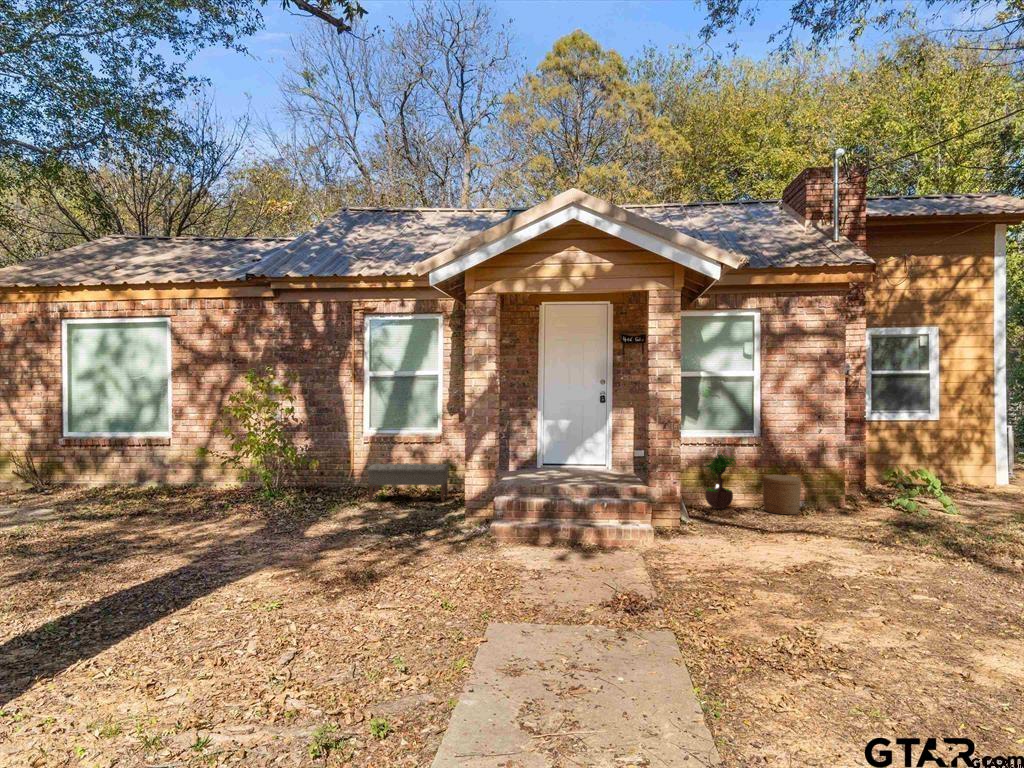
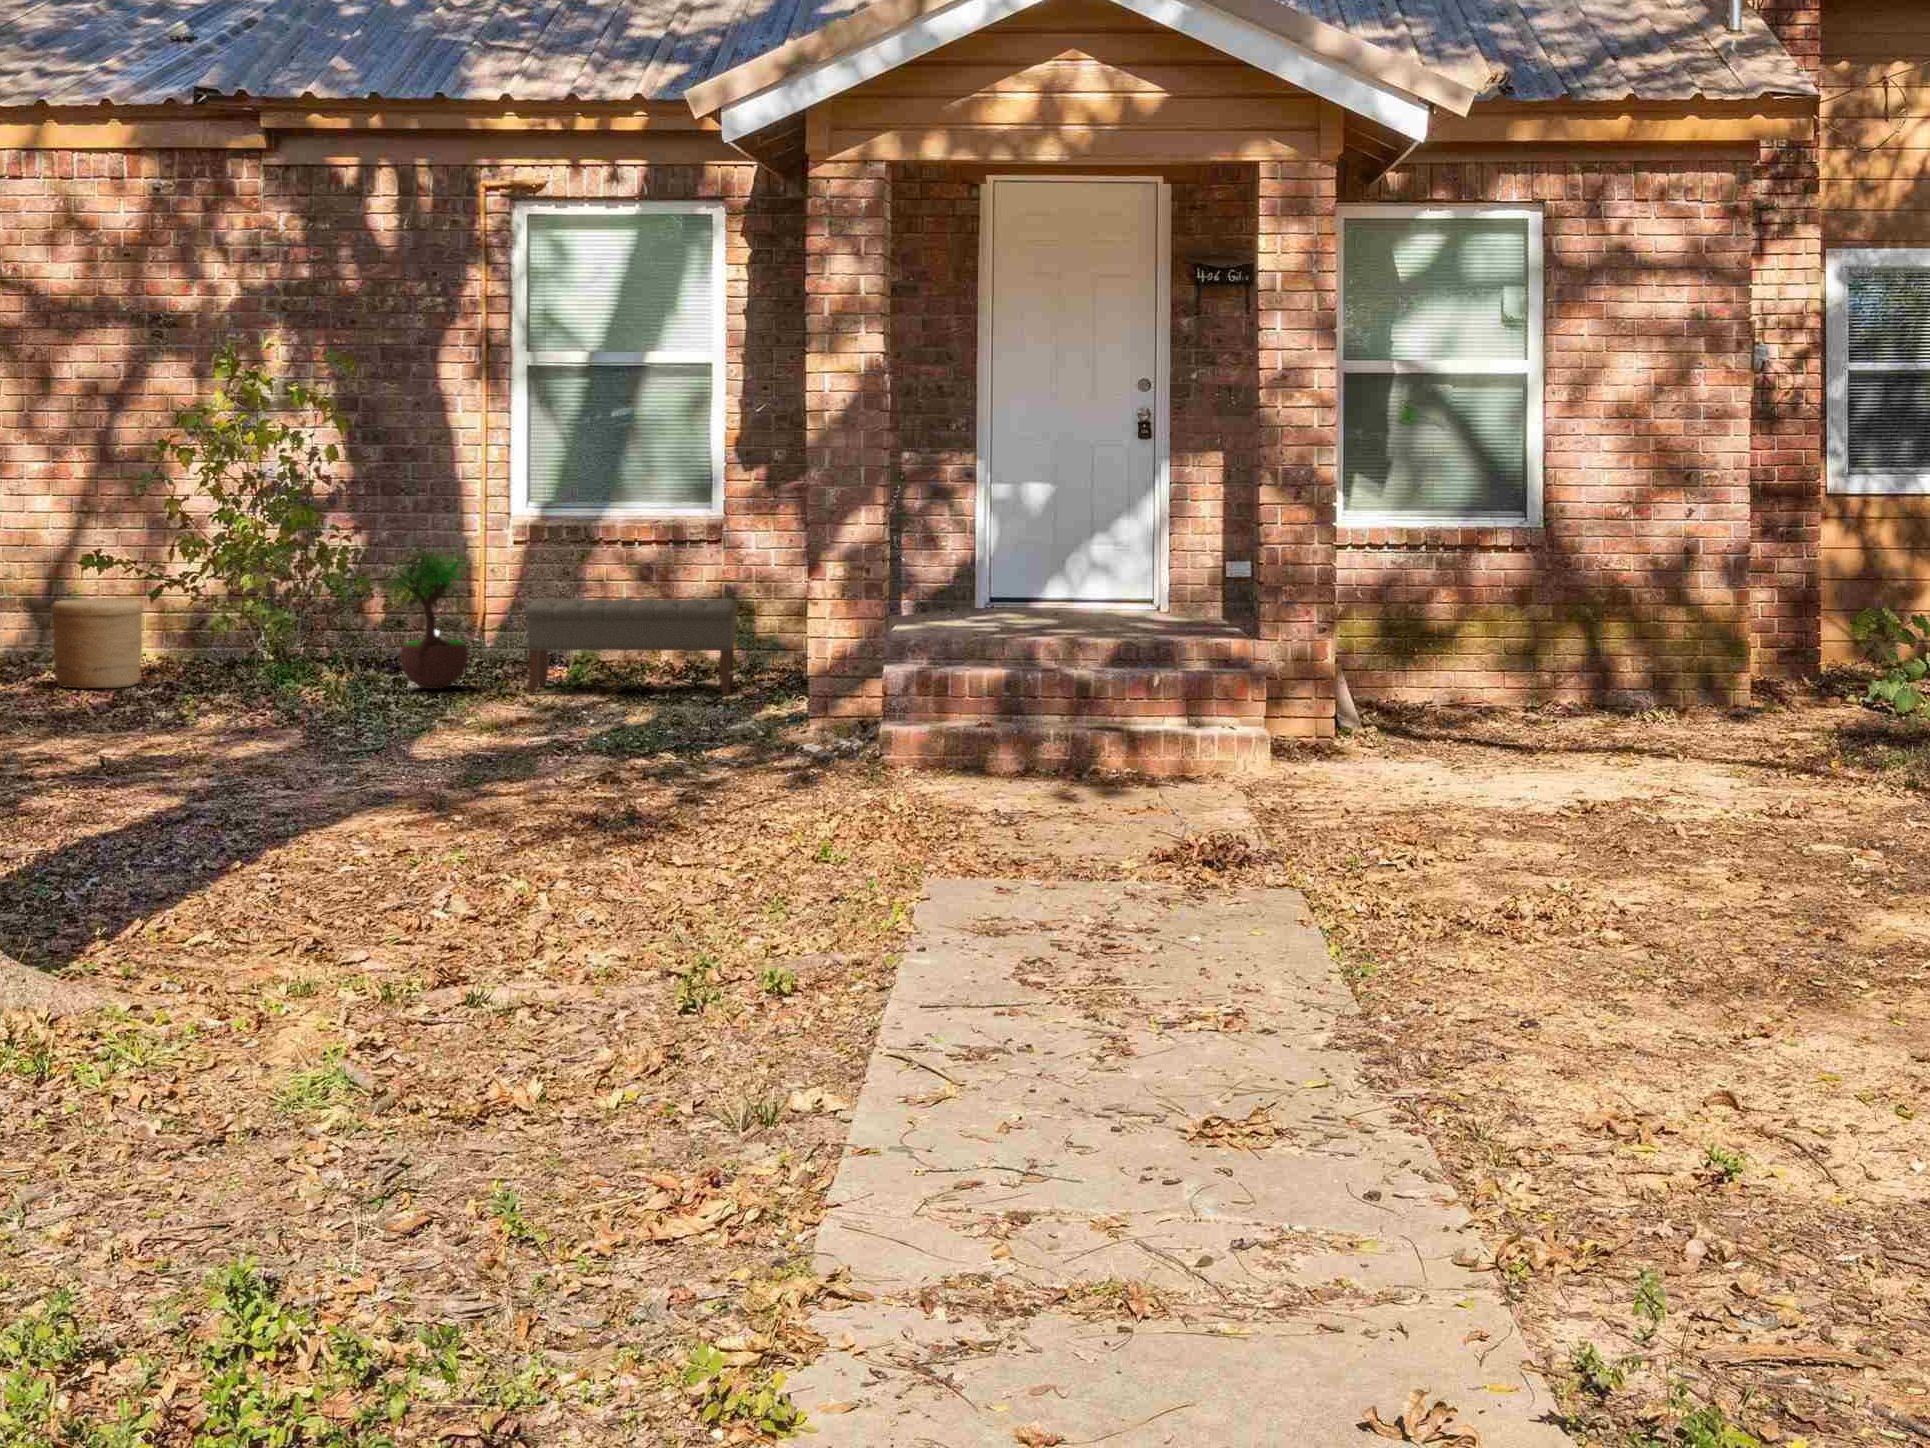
potted tree: present [704,451,736,509] -> present [385,548,470,689]
woven basket: present [762,475,801,515] -> present [51,599,144,689]

